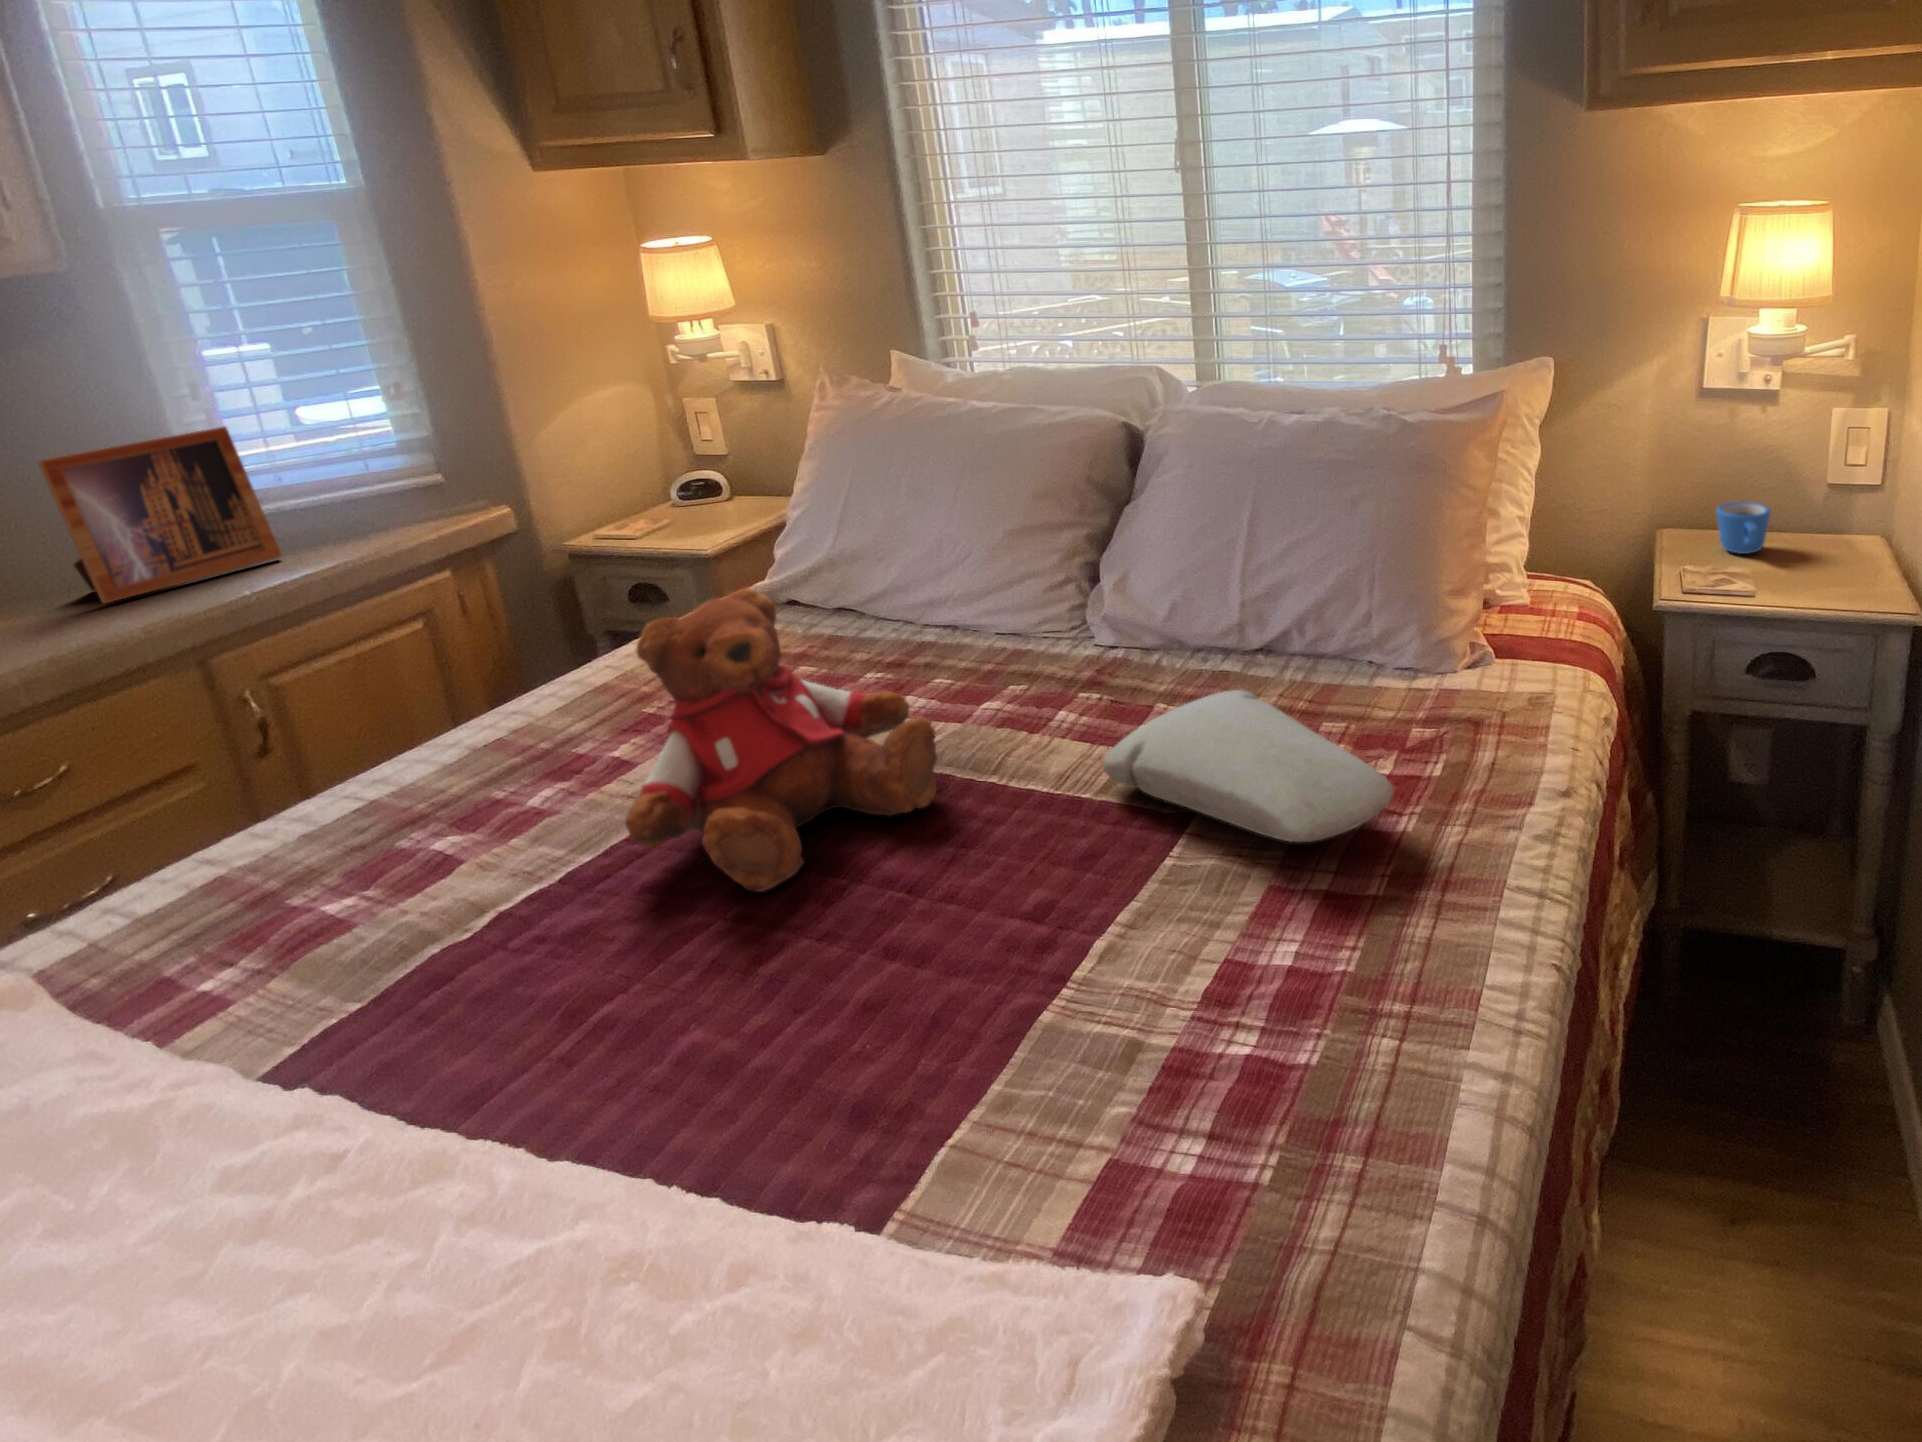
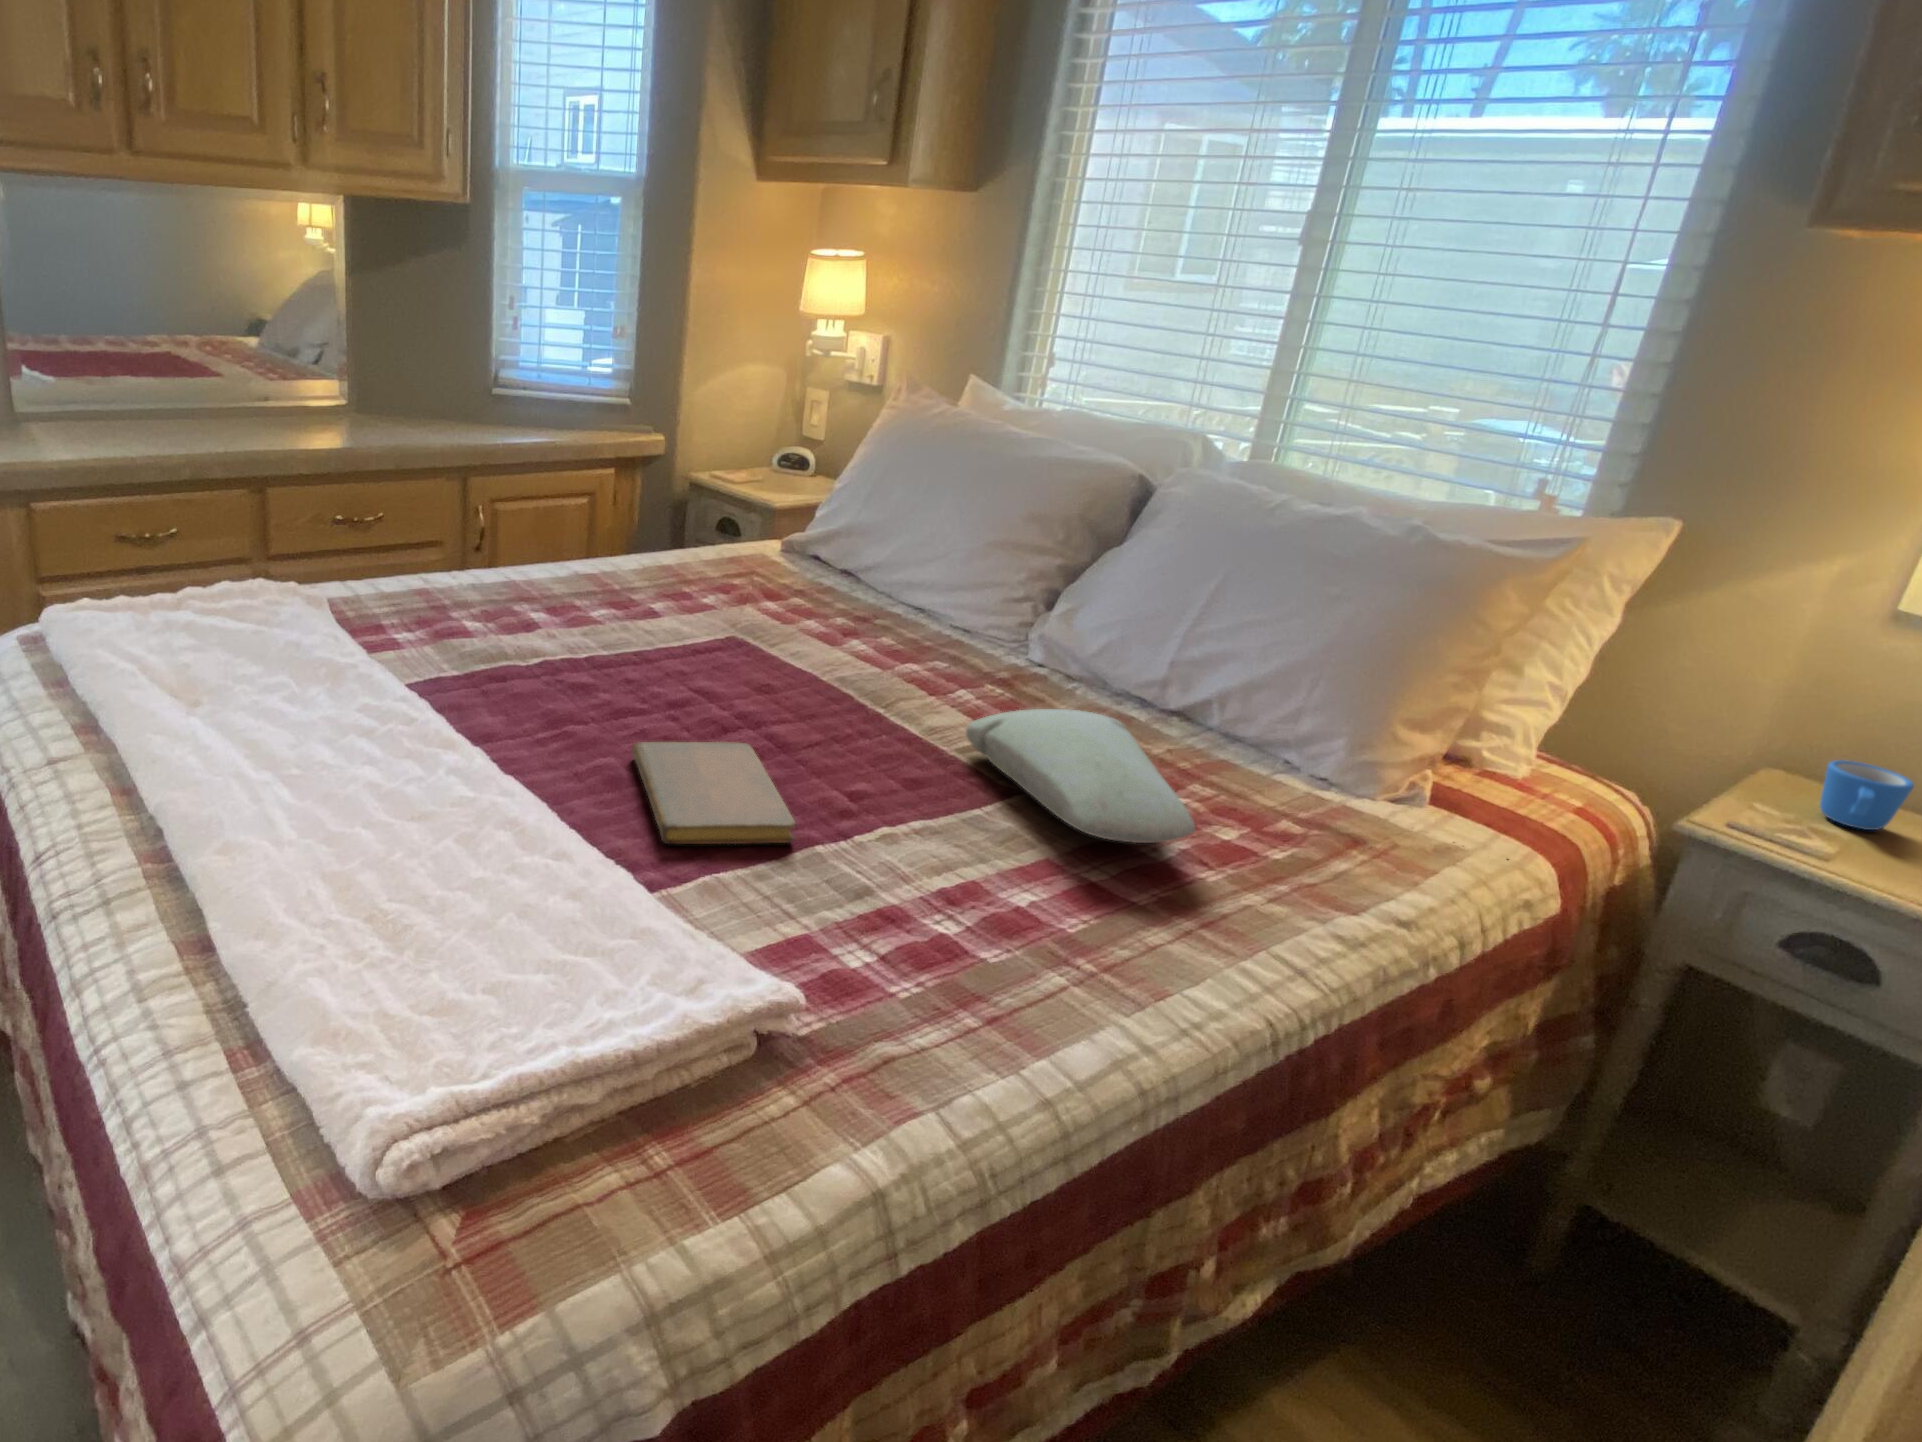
picture frame: present [38,427,282,604] -> none [418,324,521,425]
teddy bear: present [625,588,938,892] -> none [629,505,852,711]
notebook: none [714,909,1006,1129] -> present [632,742,796,844]

